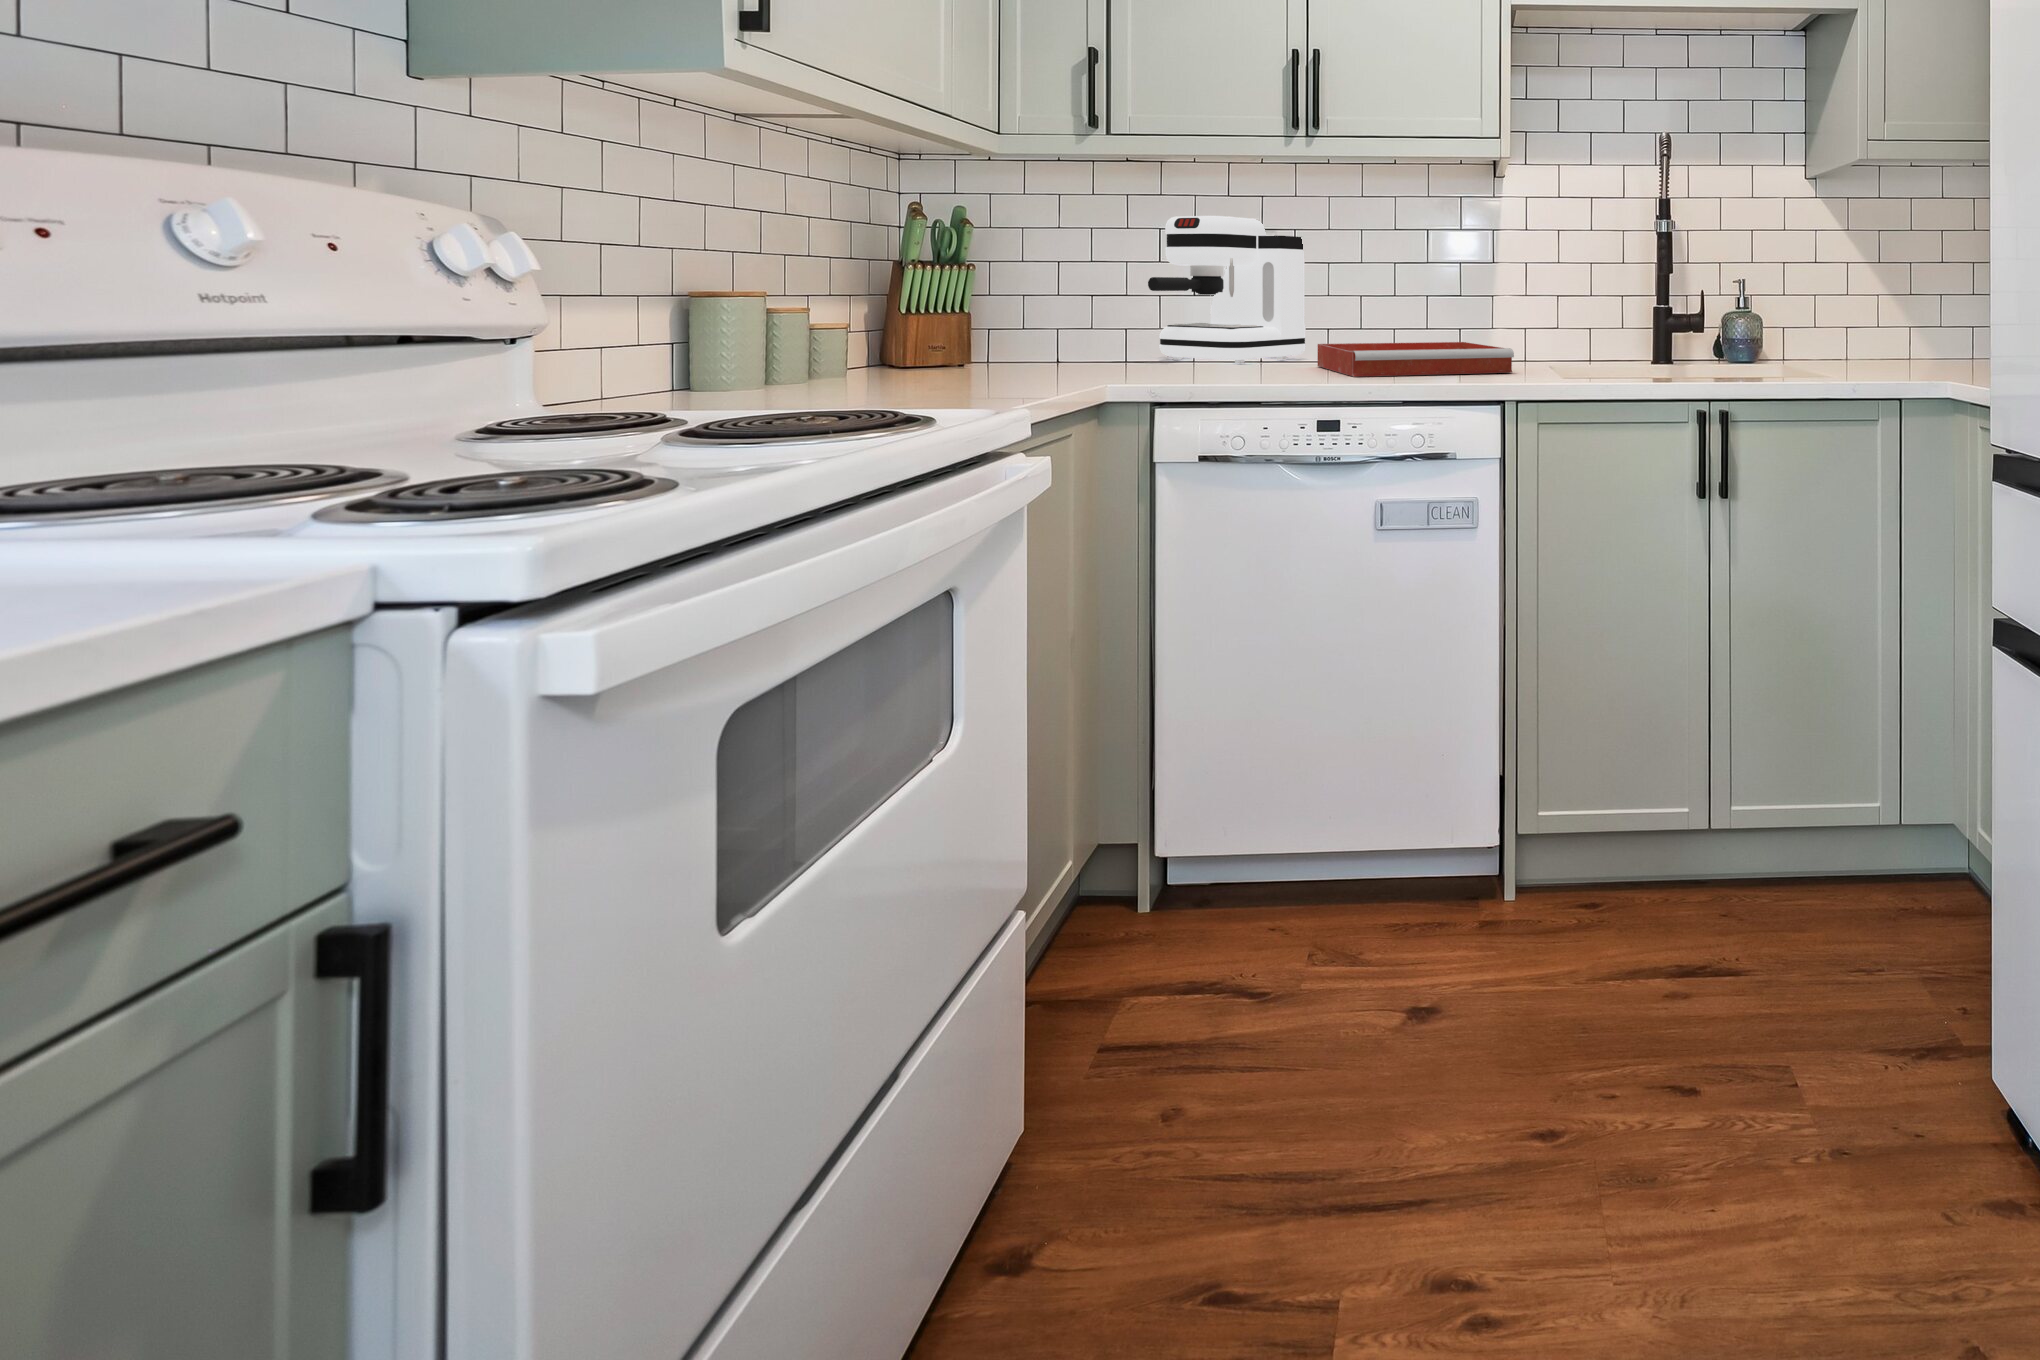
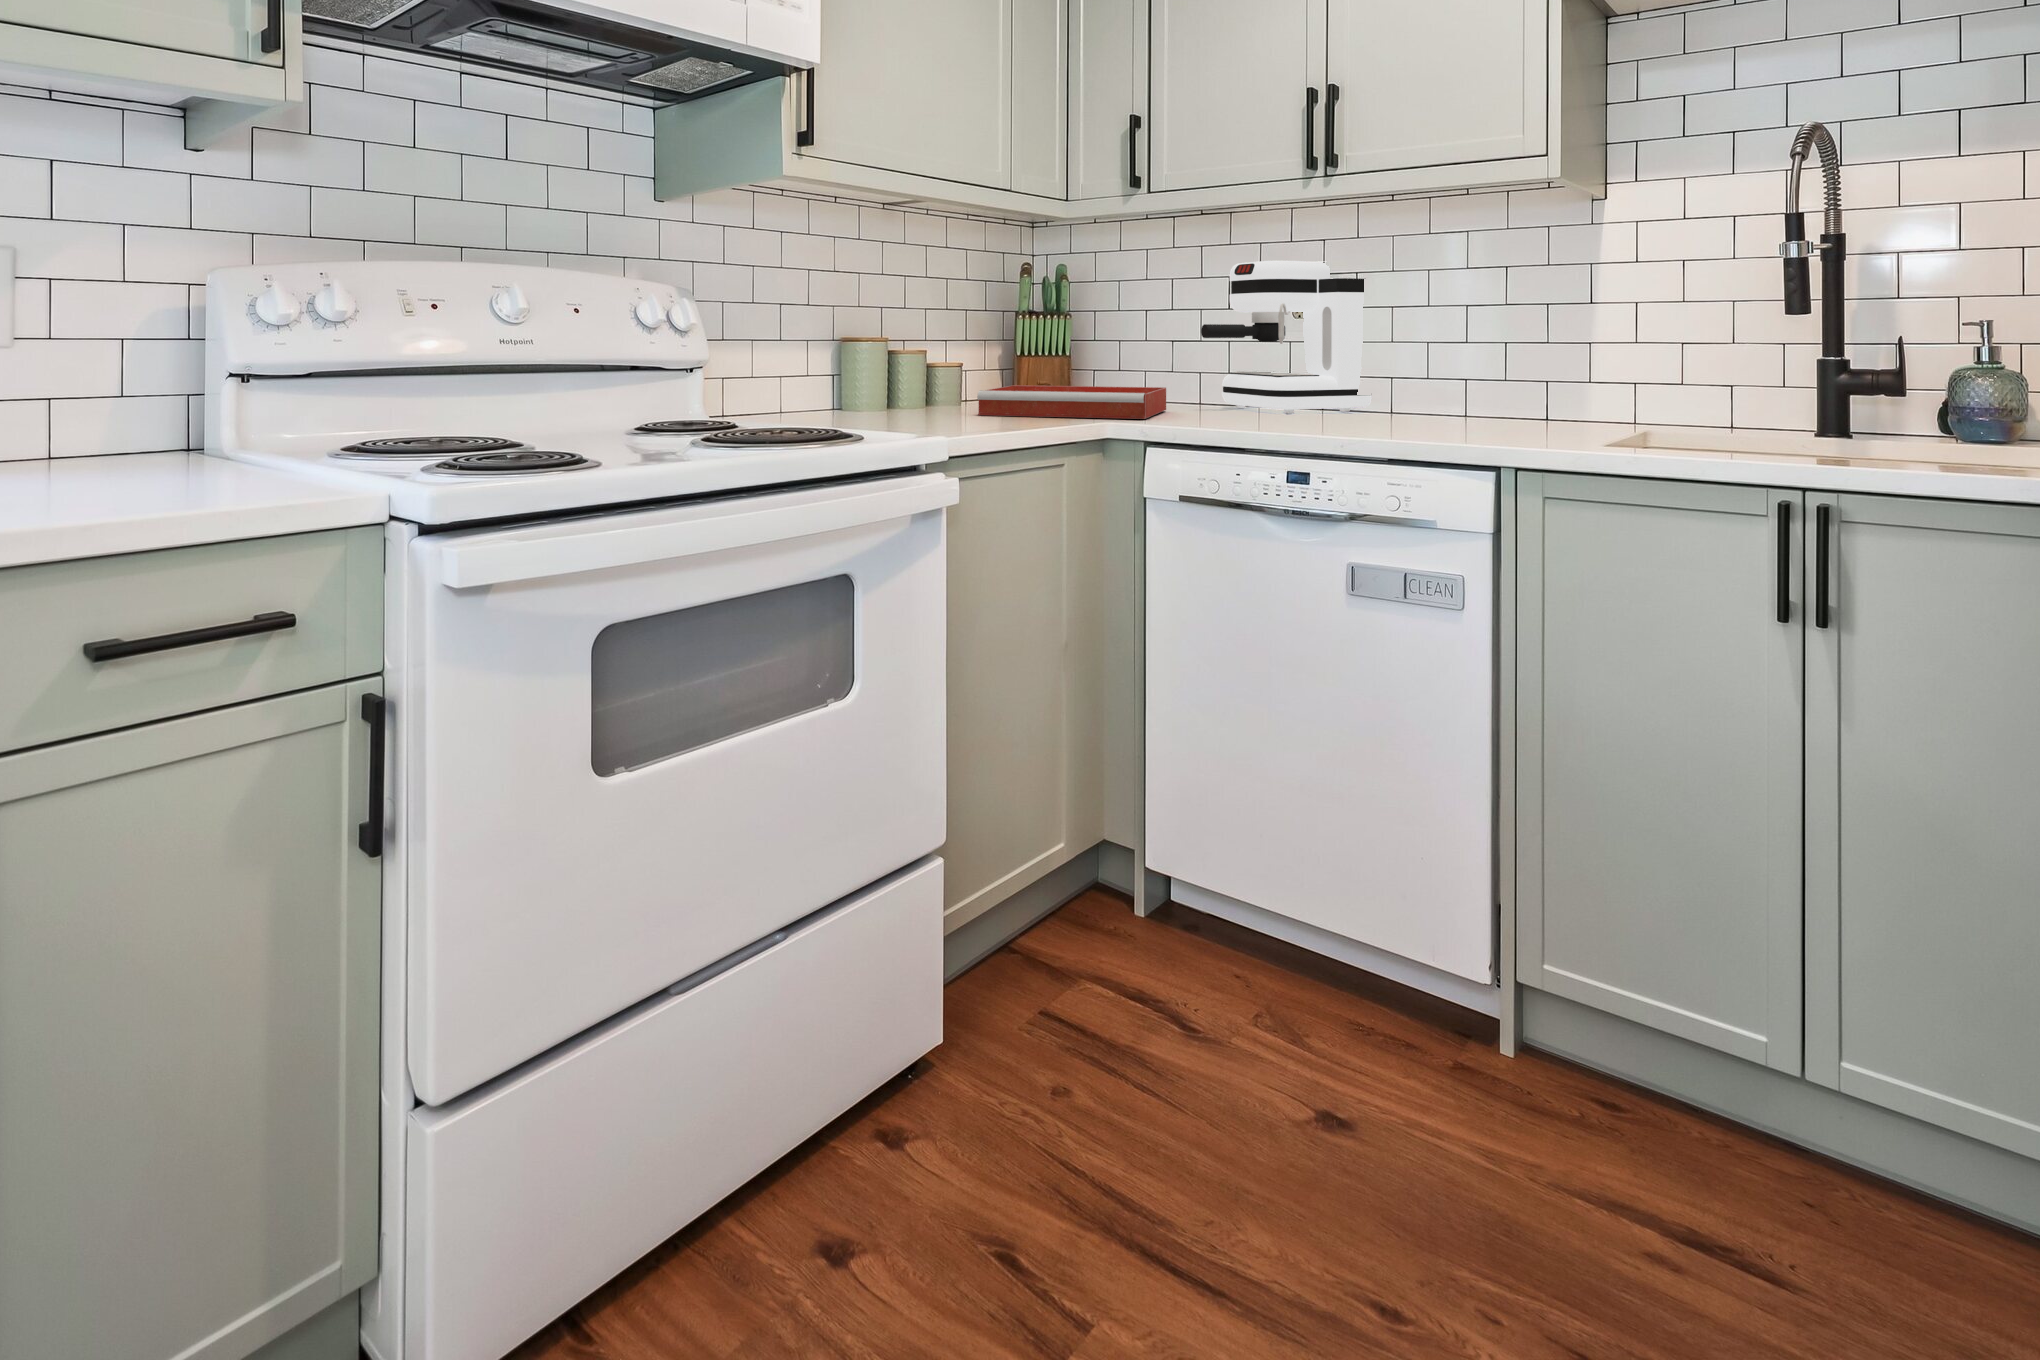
tray: present [1318,342,1514,377] -> present [977,385,1166,419]

